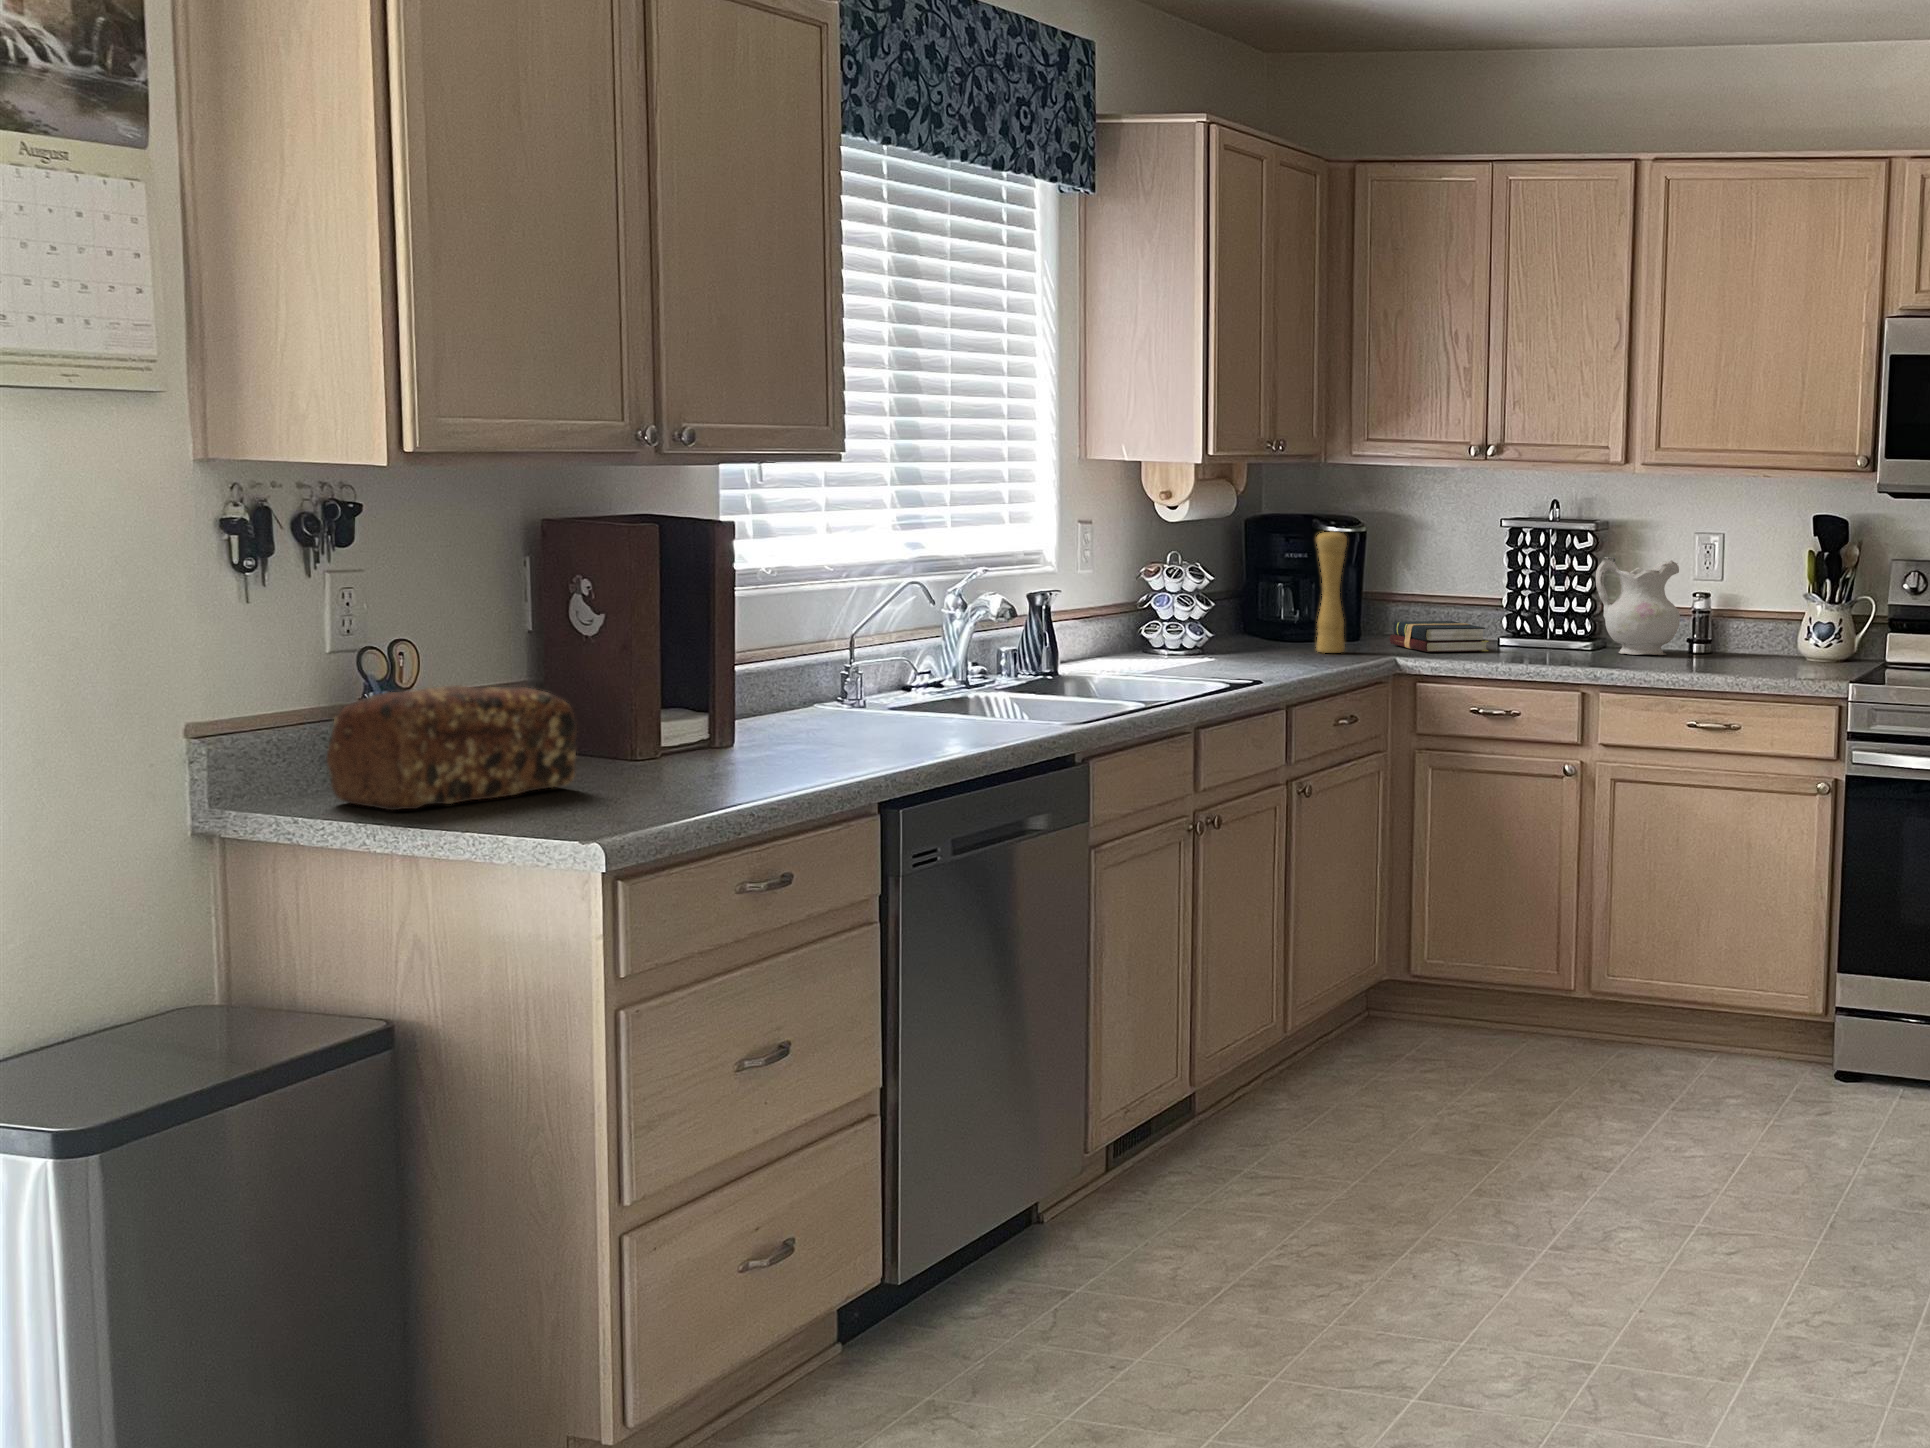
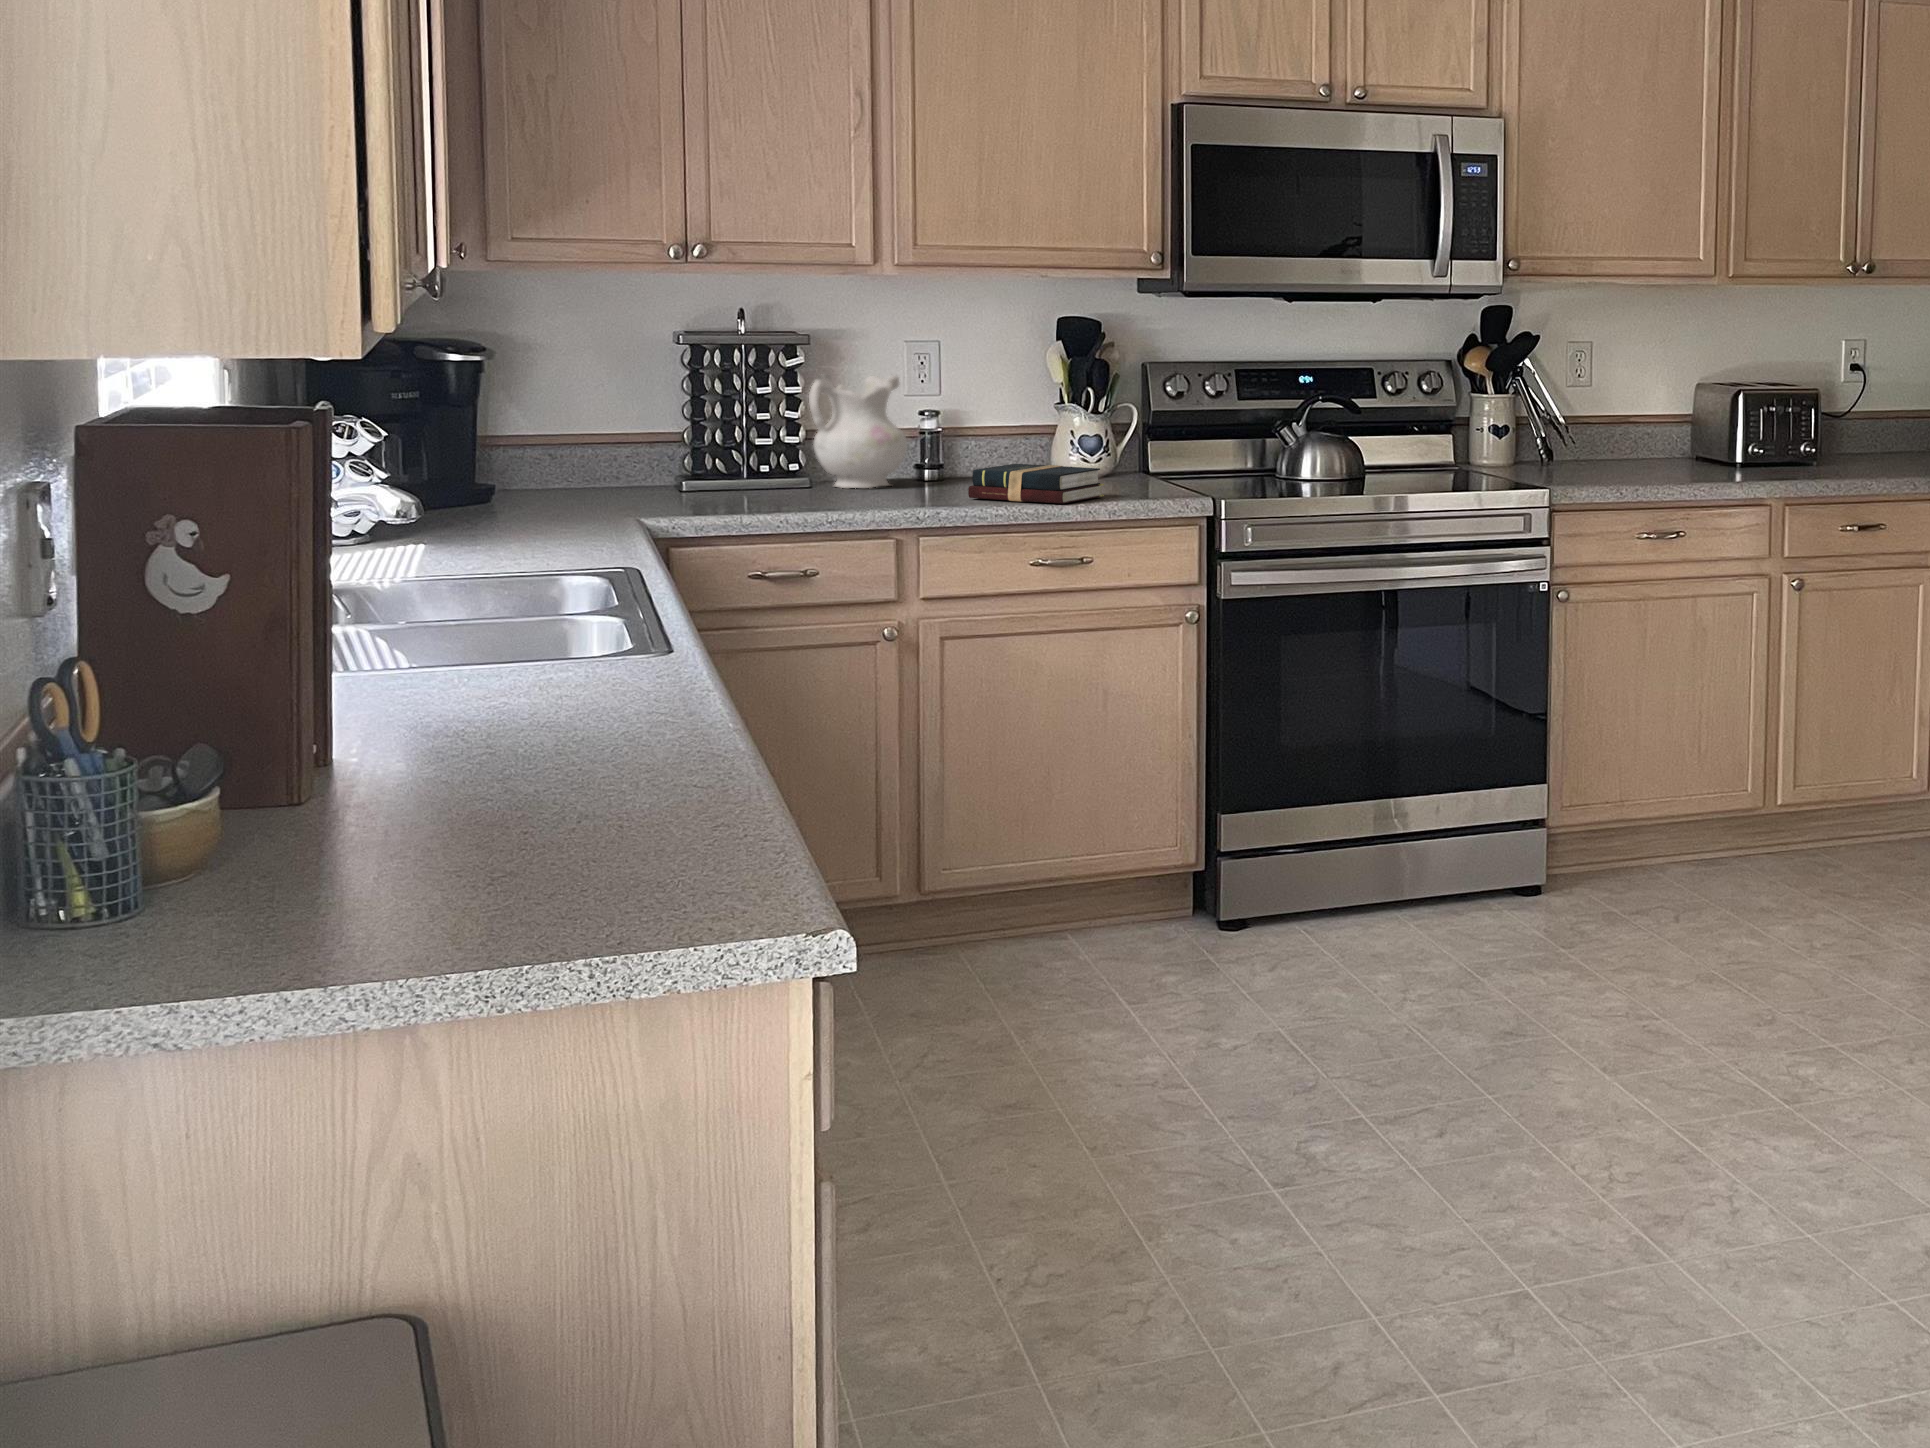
pepper mill: present [1317,531,1347,653] -> none [514,359,561,520]
hardback book: present [1390,621,1489,652] -> present [968,464,1104,503]
bread loaf: present [326,685,577,810] -> none [420,690,649,919]

